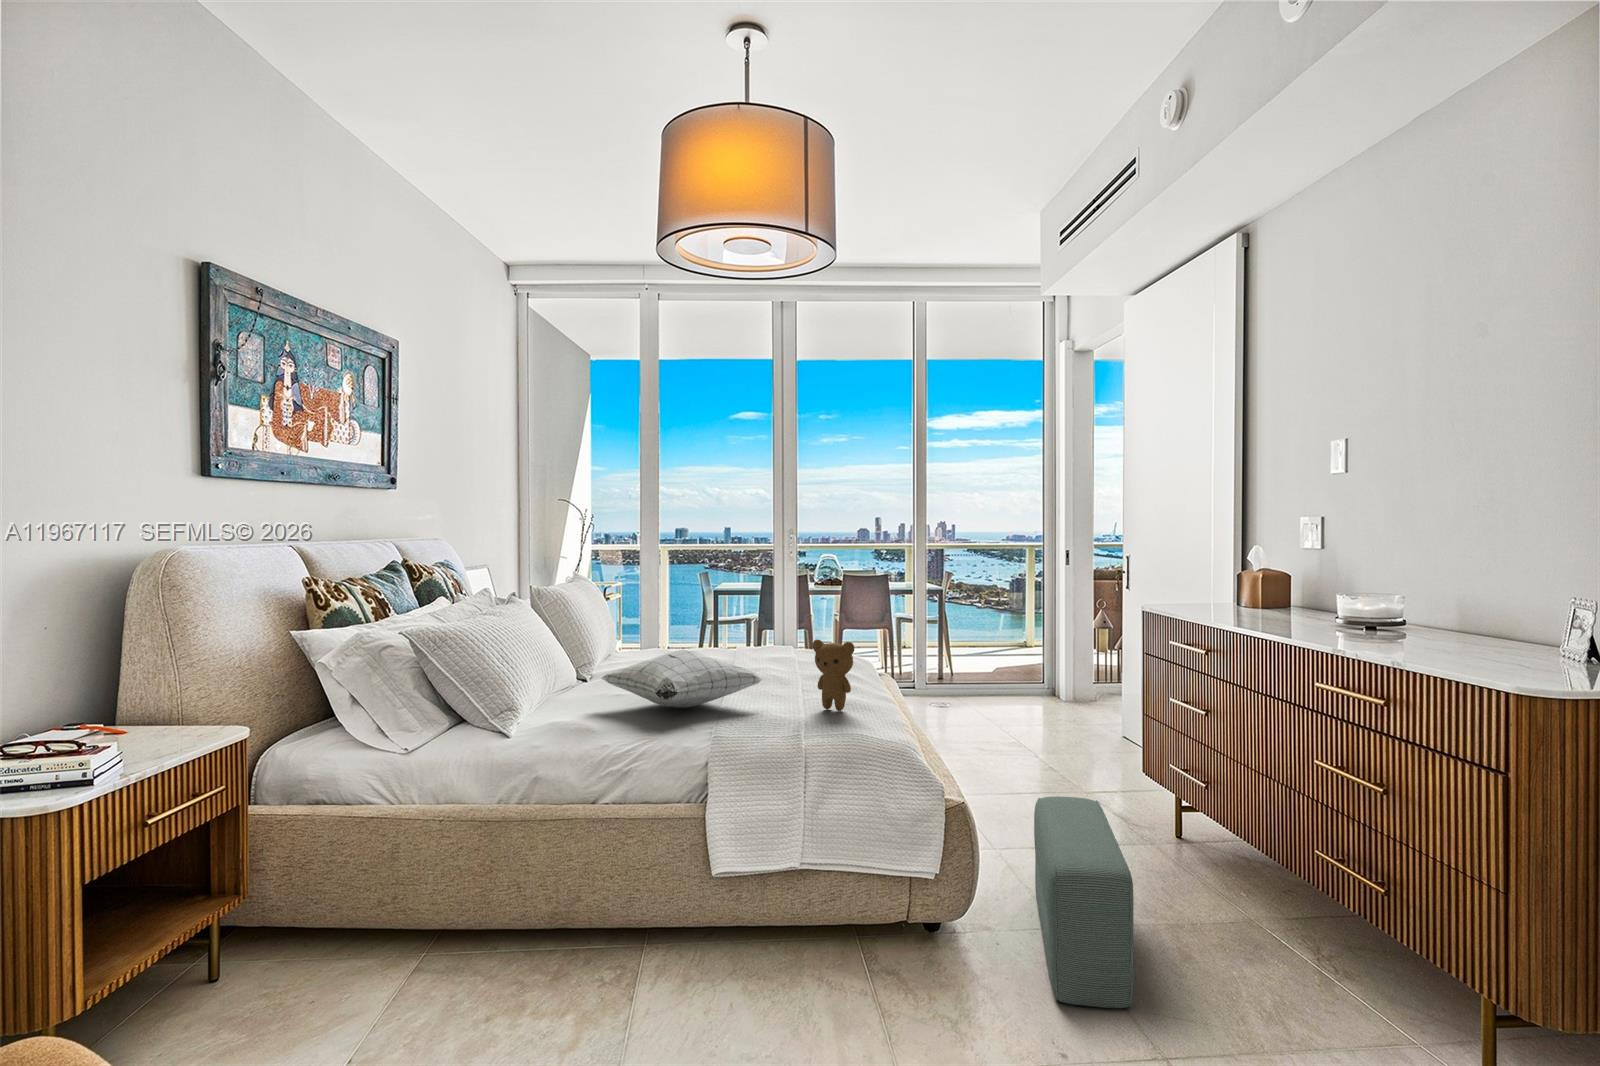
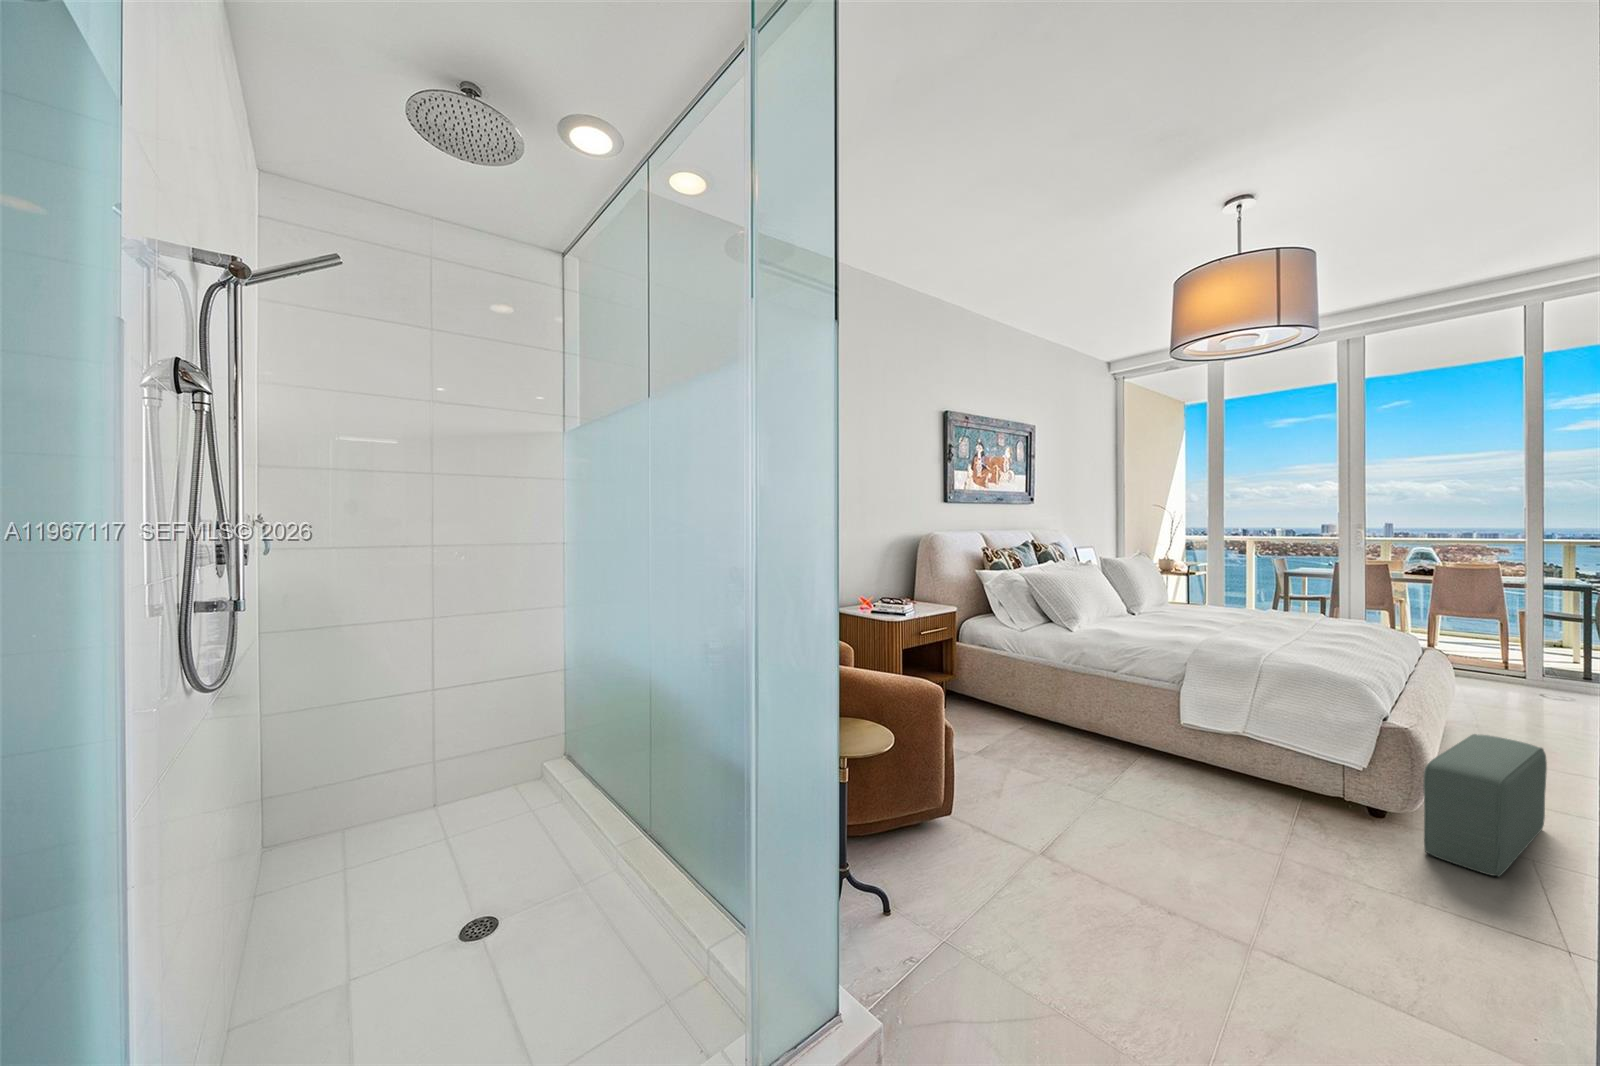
teddy bear: present [812,639,854,711] -> none [1272,599,1302,646]
pillow: present [601,650,762,708] -> none [1127,597,1234,631]

